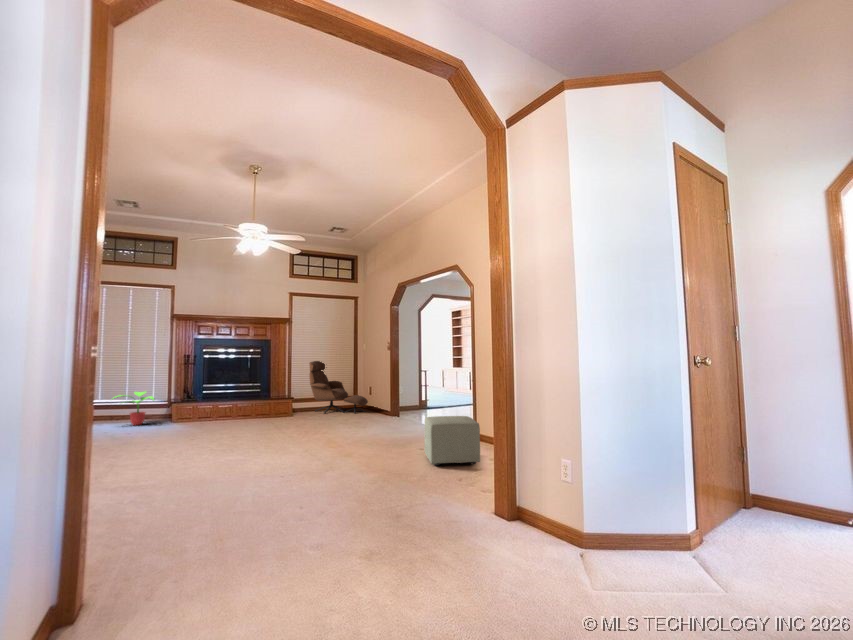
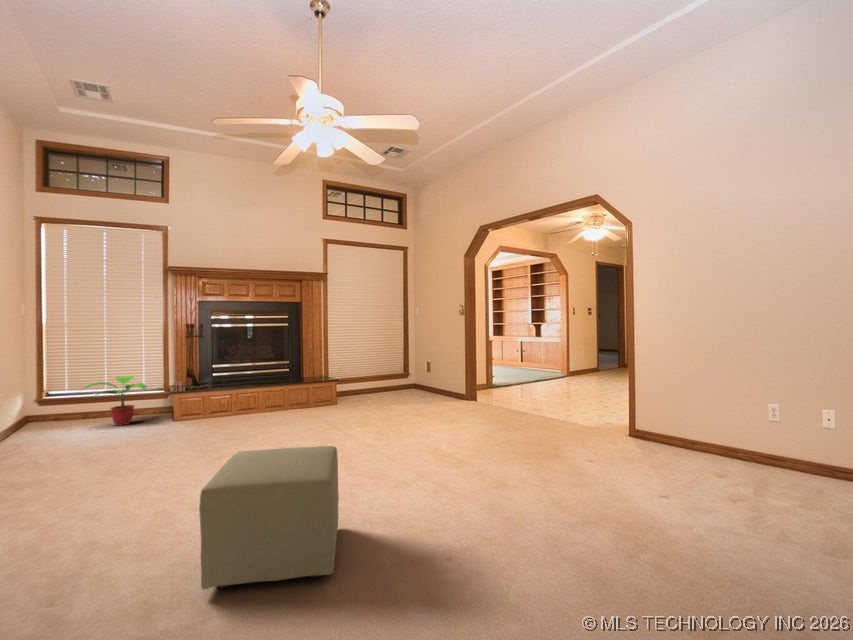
lounge chair: present [309,361,368,414] -> none [353,330,430,399]
ottoman: present [424,416,480,466] -> present [199,446,339,589]

